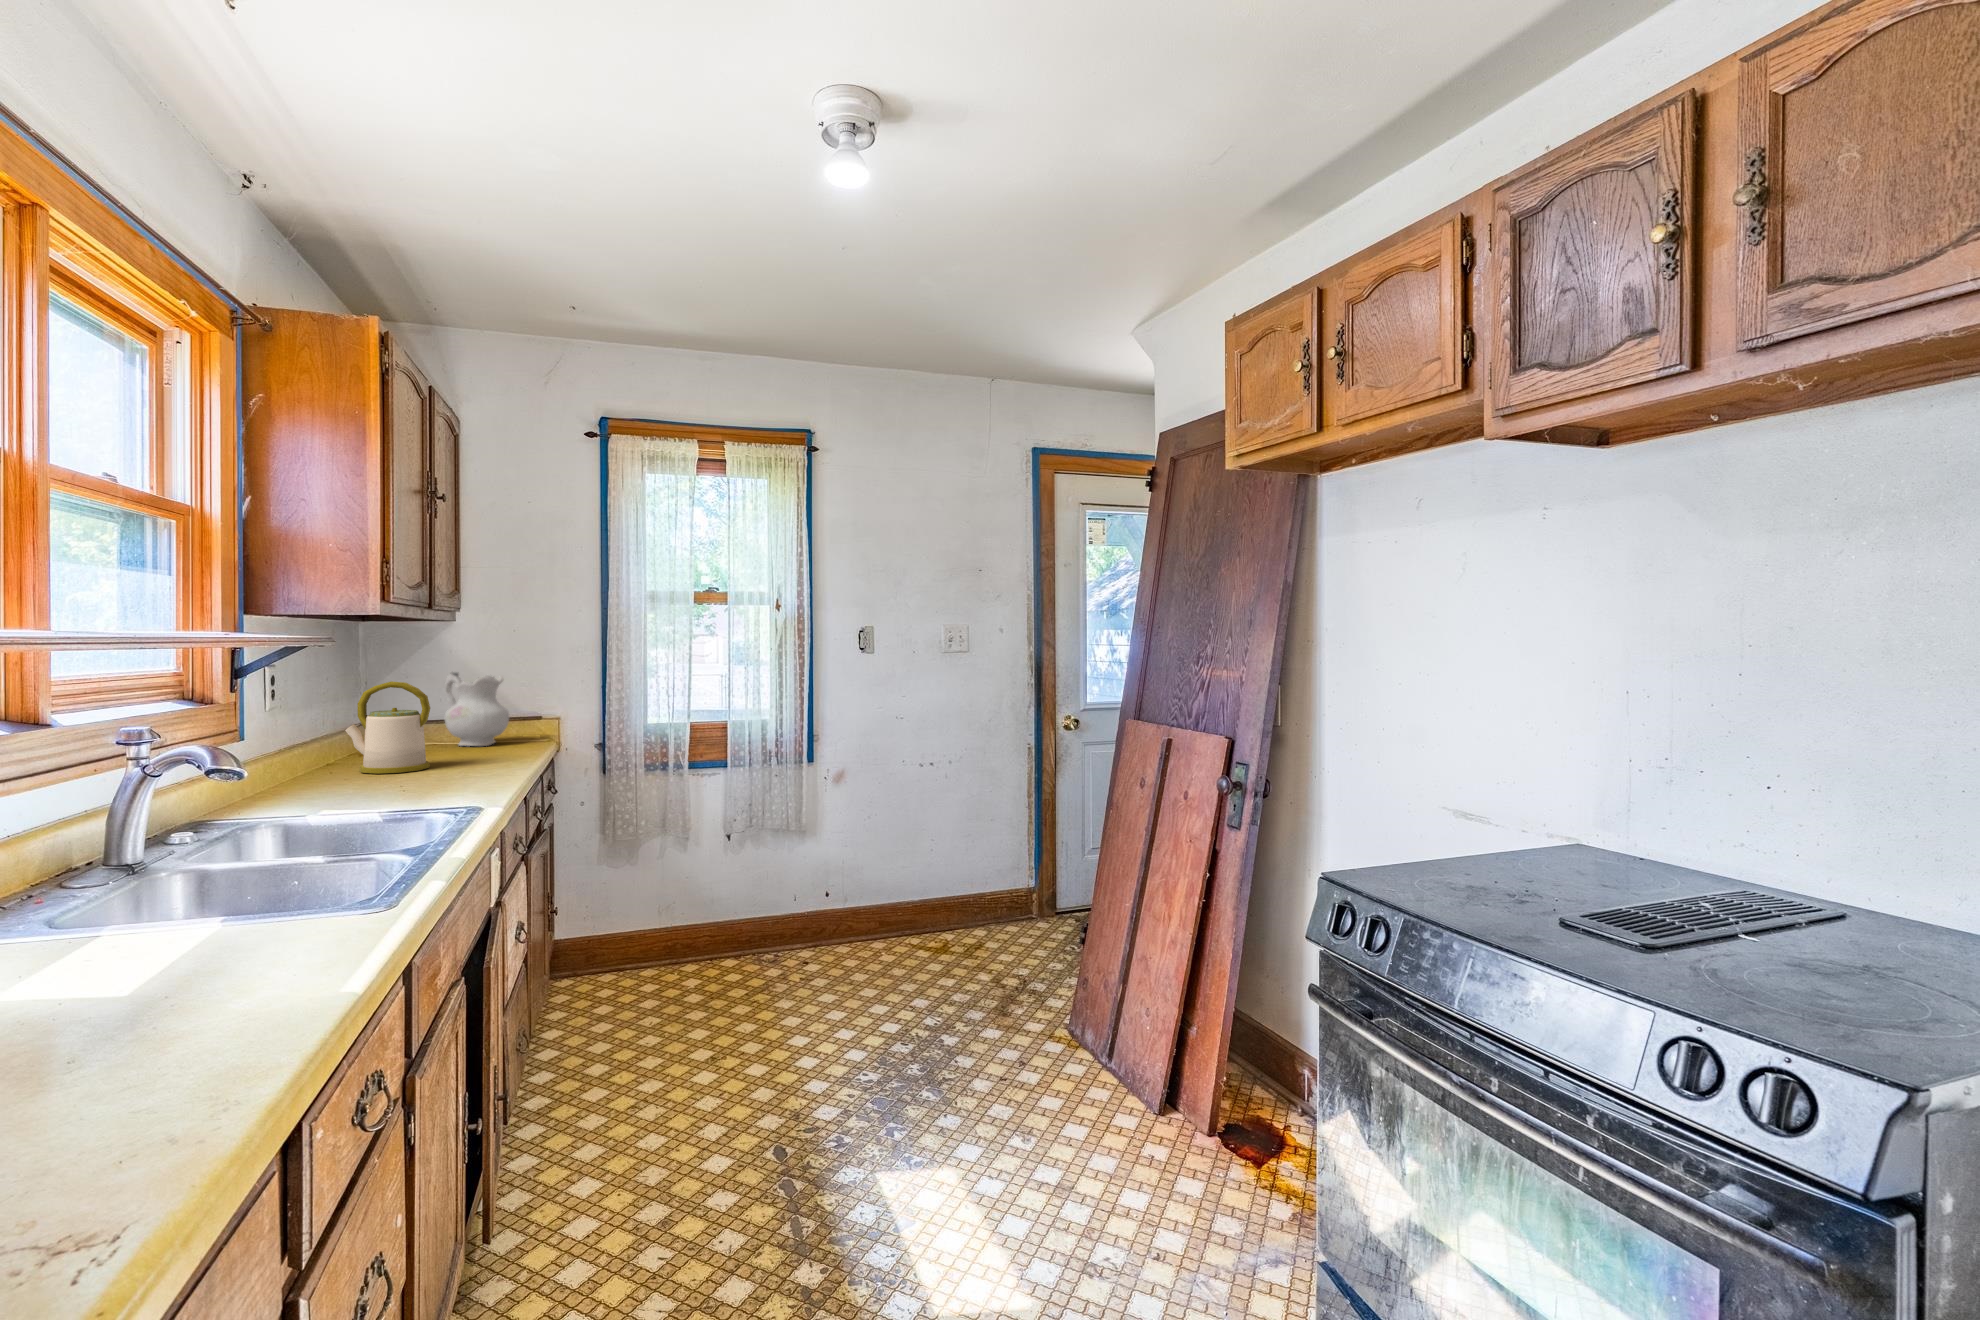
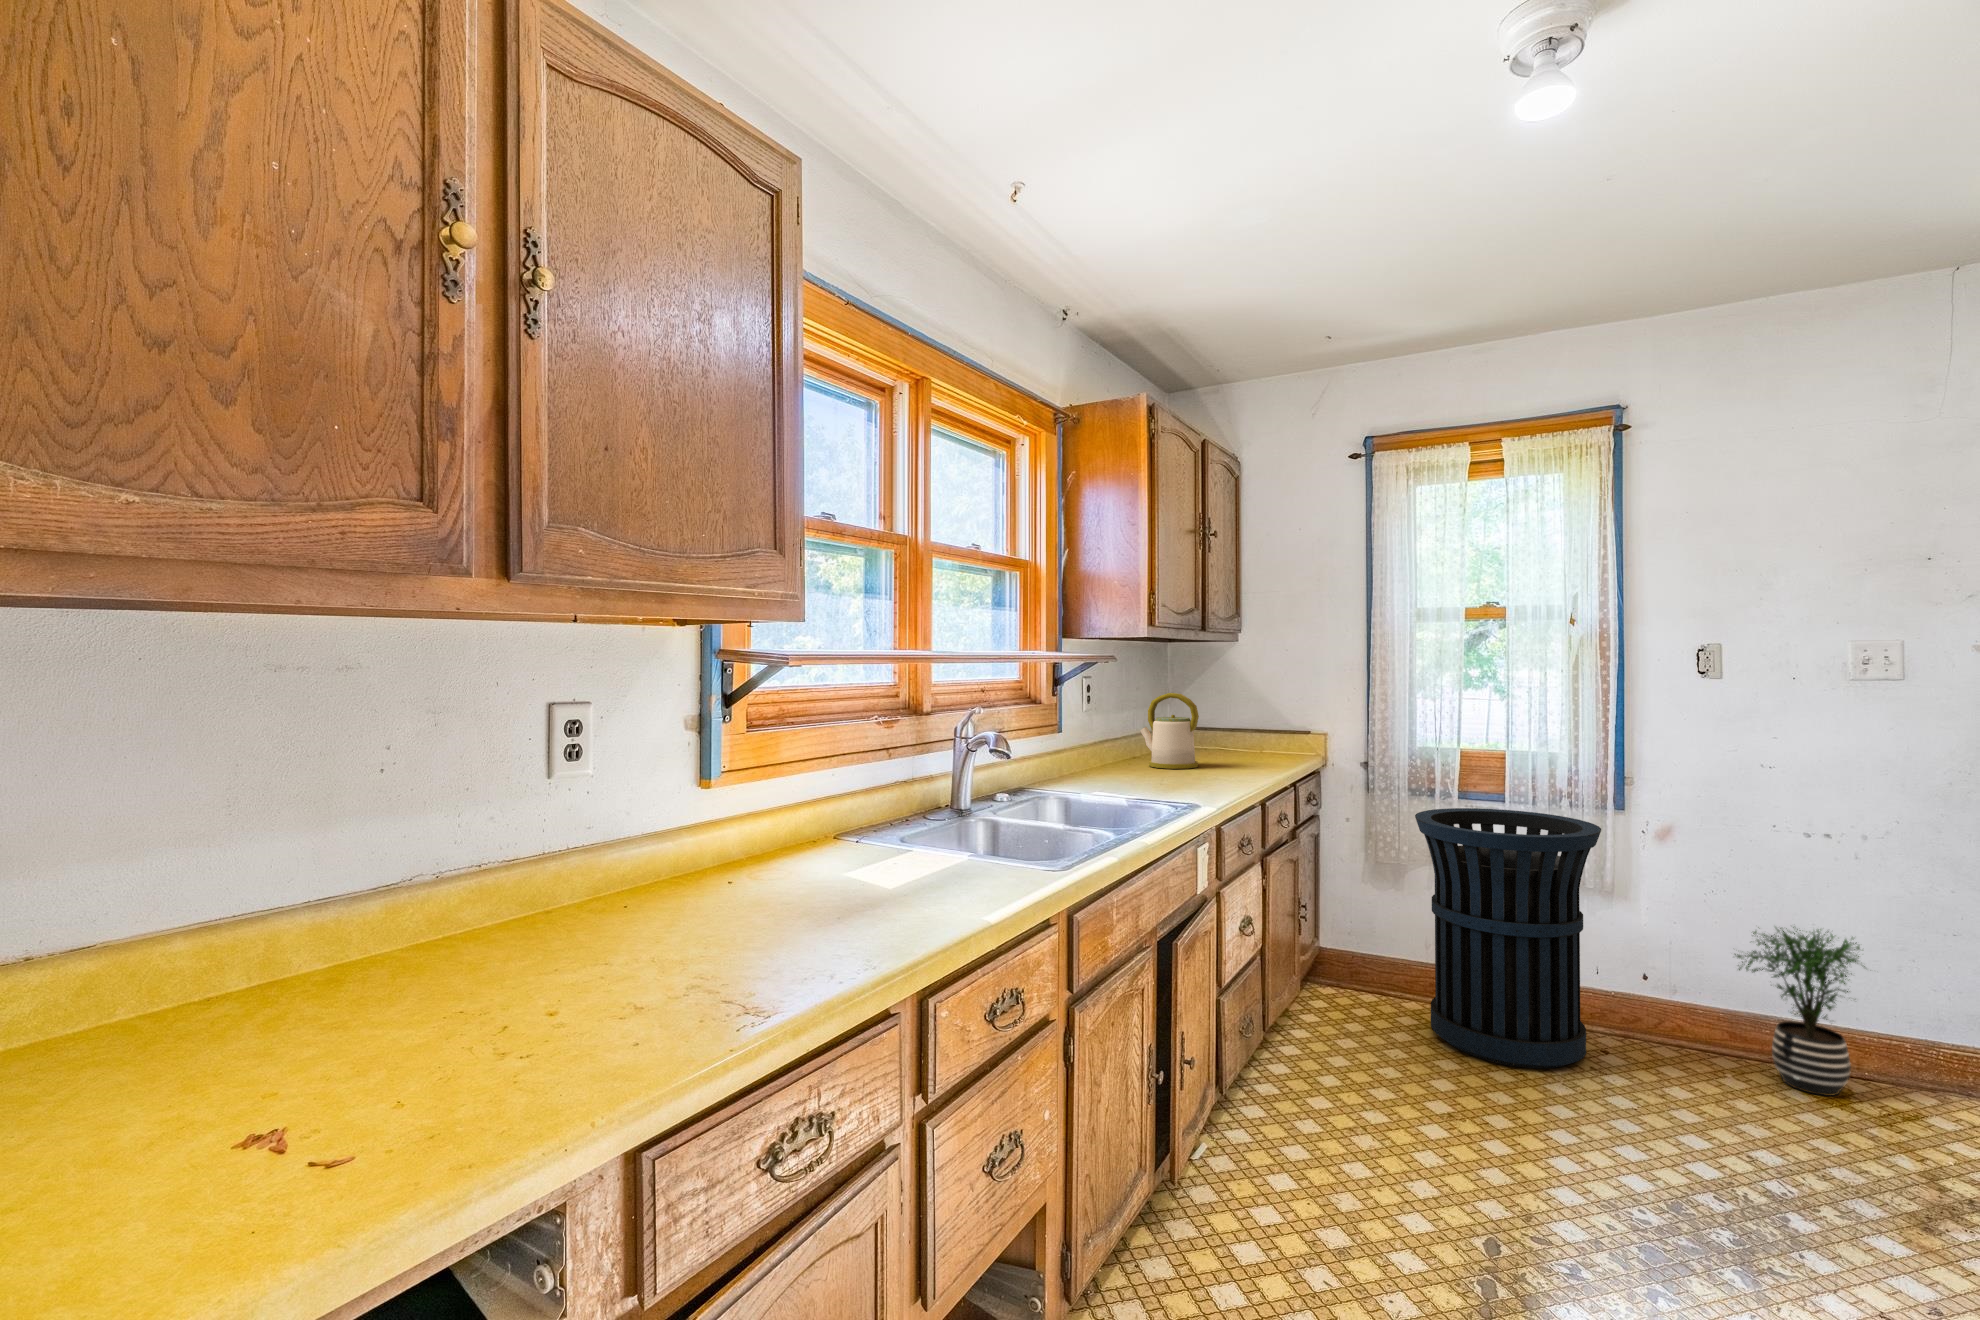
ceramic pitcher: present [445,672,509,746] -> none [1225,688,1277,755]
trash can: none [660,776,808,1000] -> present [1415,808,1601,1068]
potted plant: none [883,833,960,952] -> present [1735,927,1865,1096]

